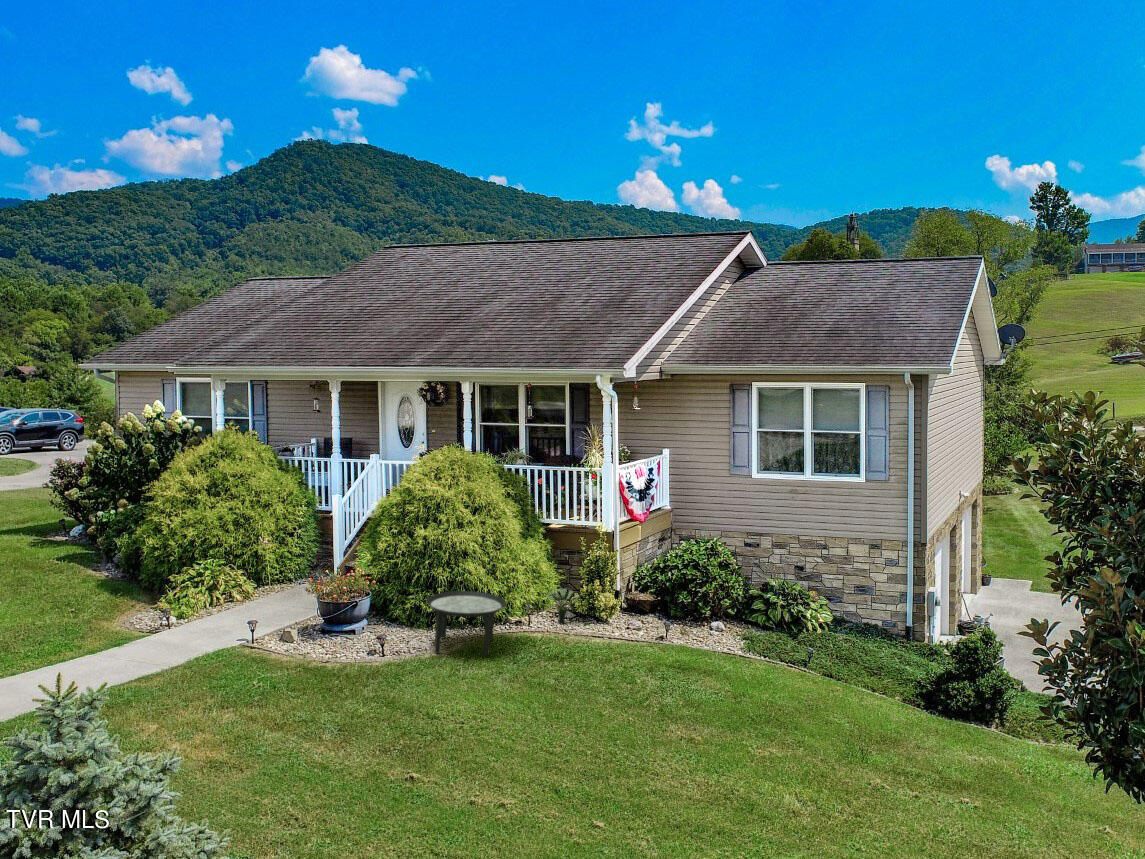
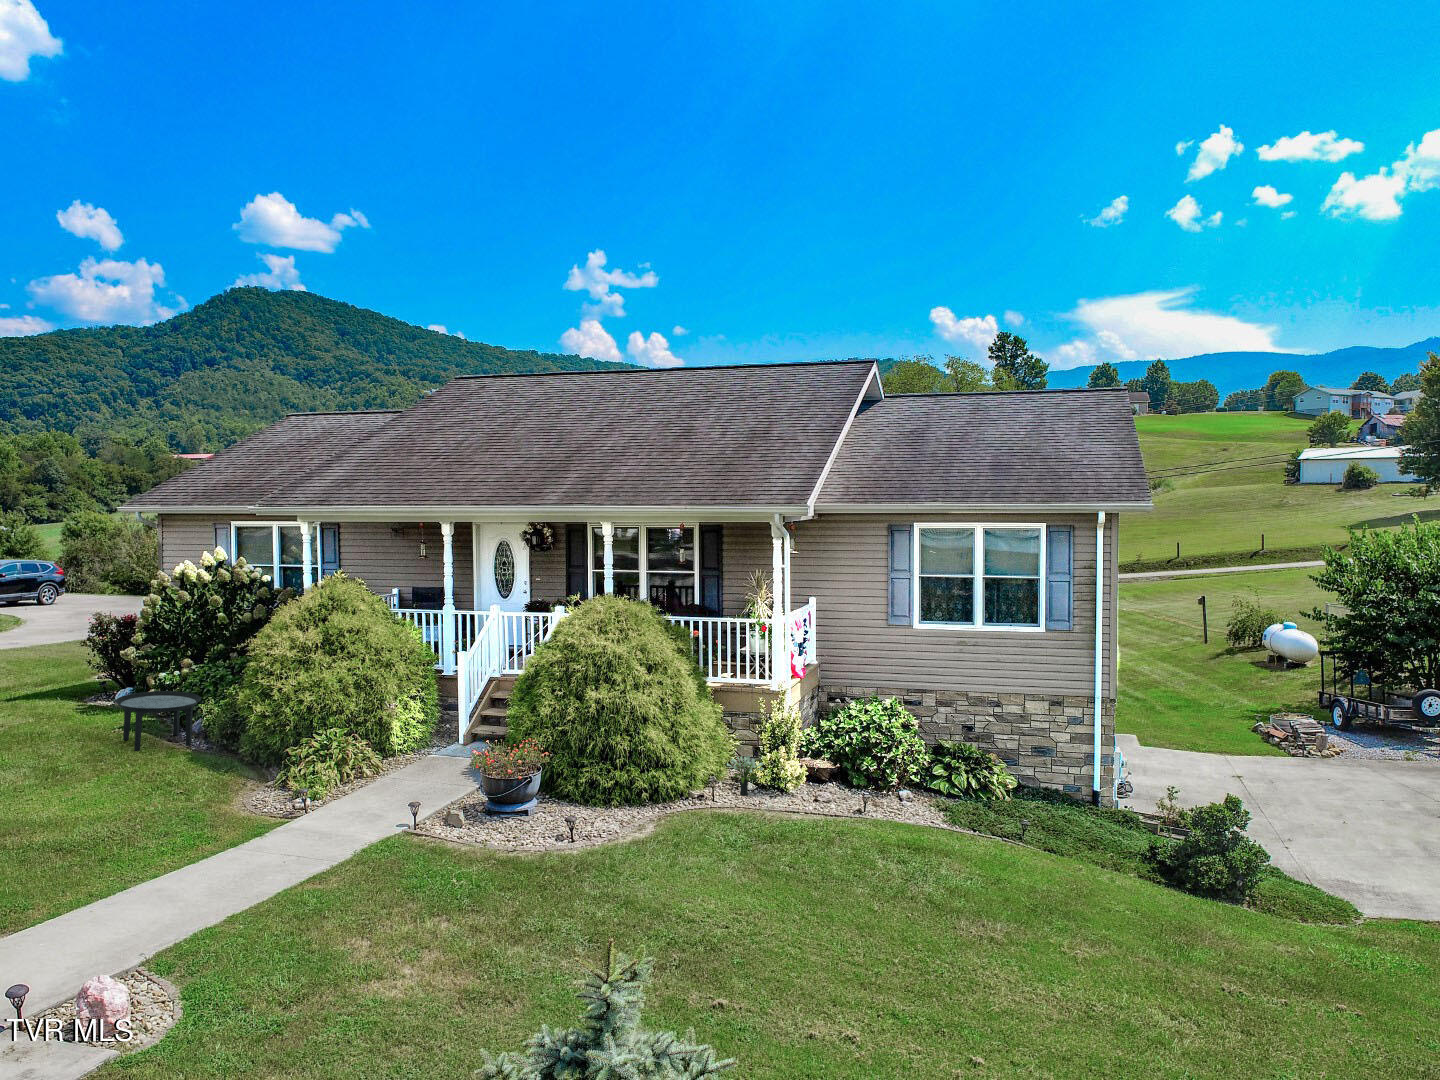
round table: present [426,591,506,656] -> present [115,691,201,752]

